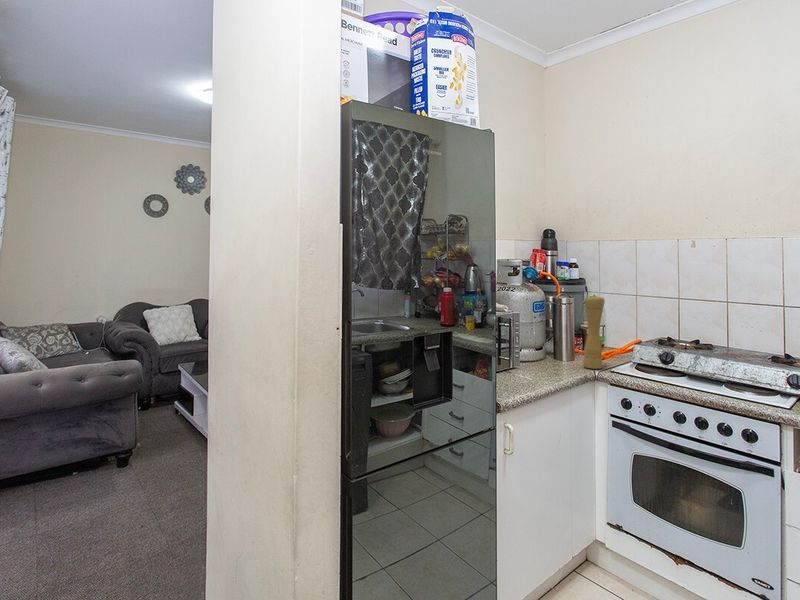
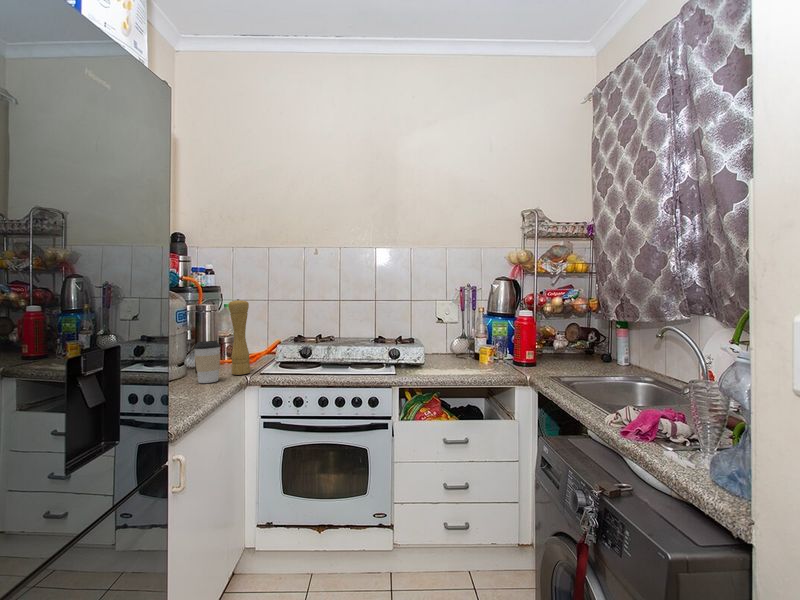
coffee cup: none [548,333,572,371] -> present [194,341,220,383]

